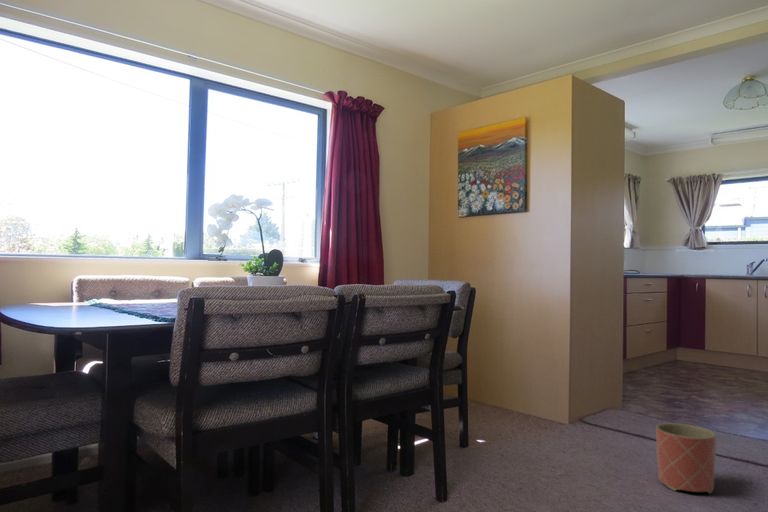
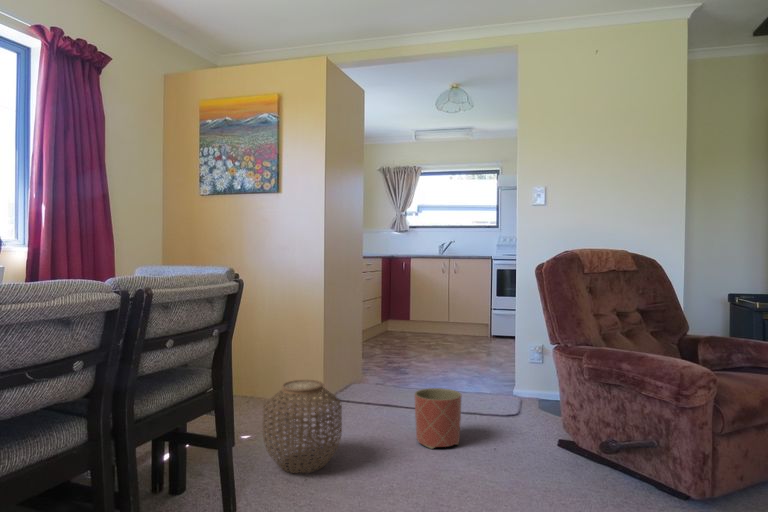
woven basket: none [486,393,565,484] -> present [263,380,342,473]

